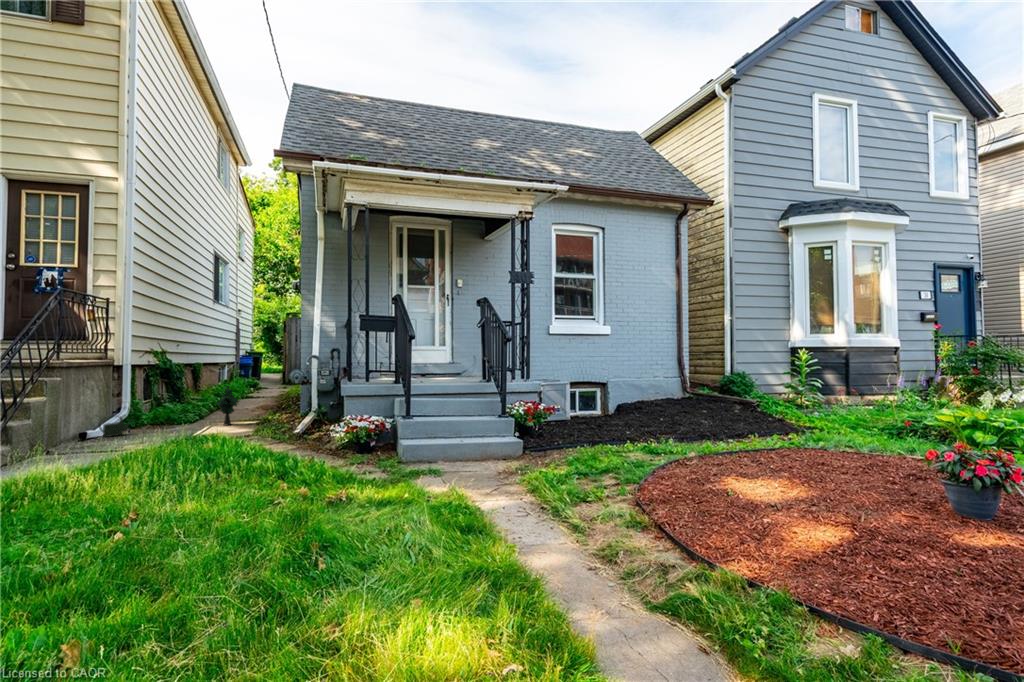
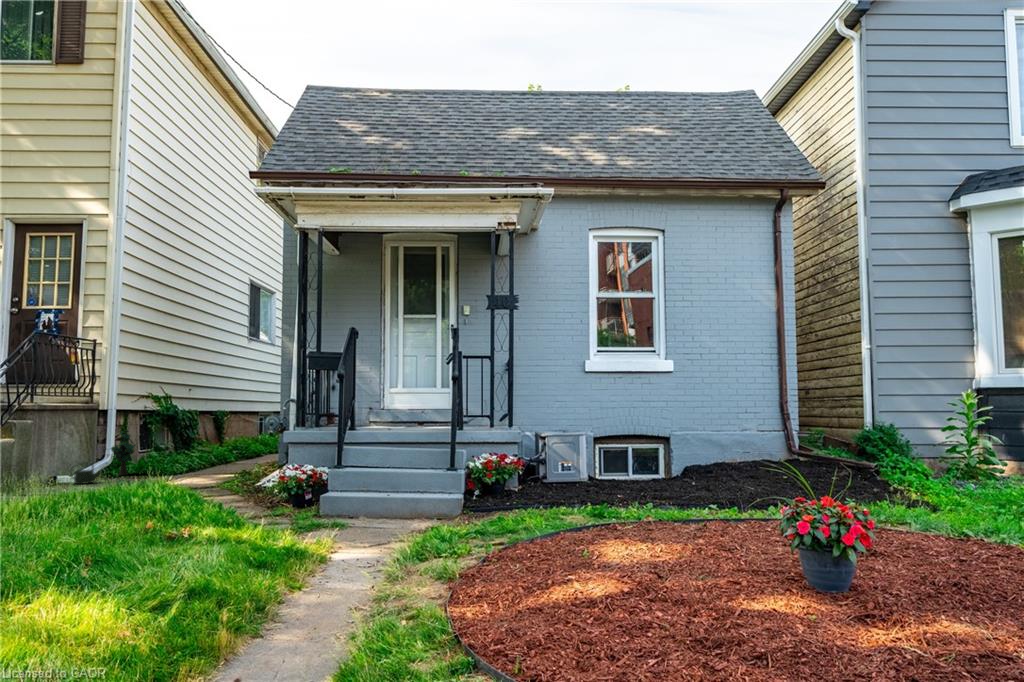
decorative plant: present [217,386,237,425] -> present [111,430,136,475]

